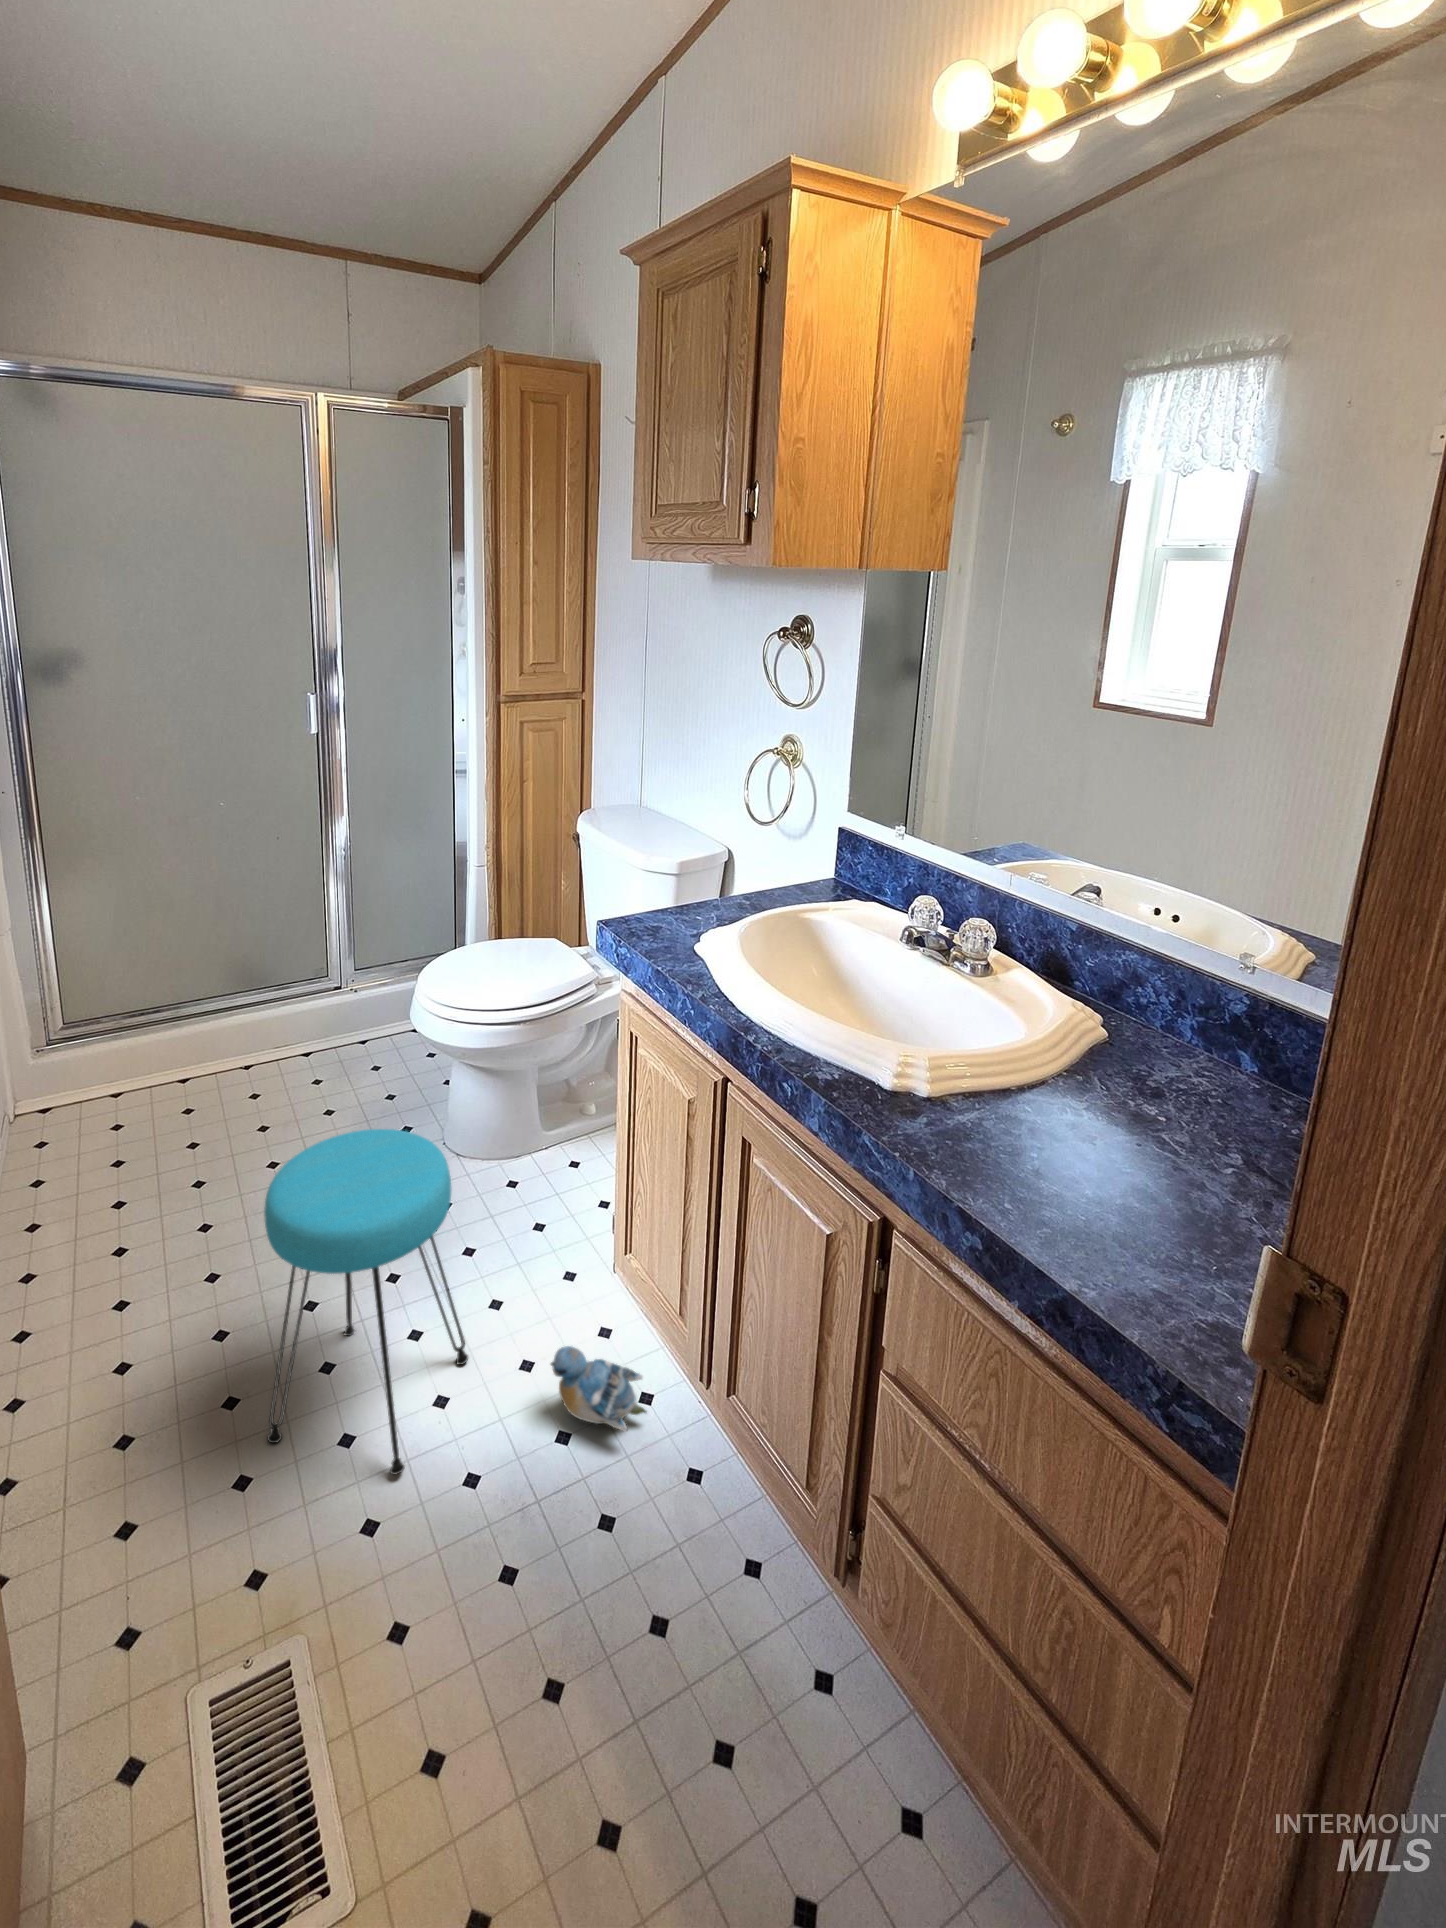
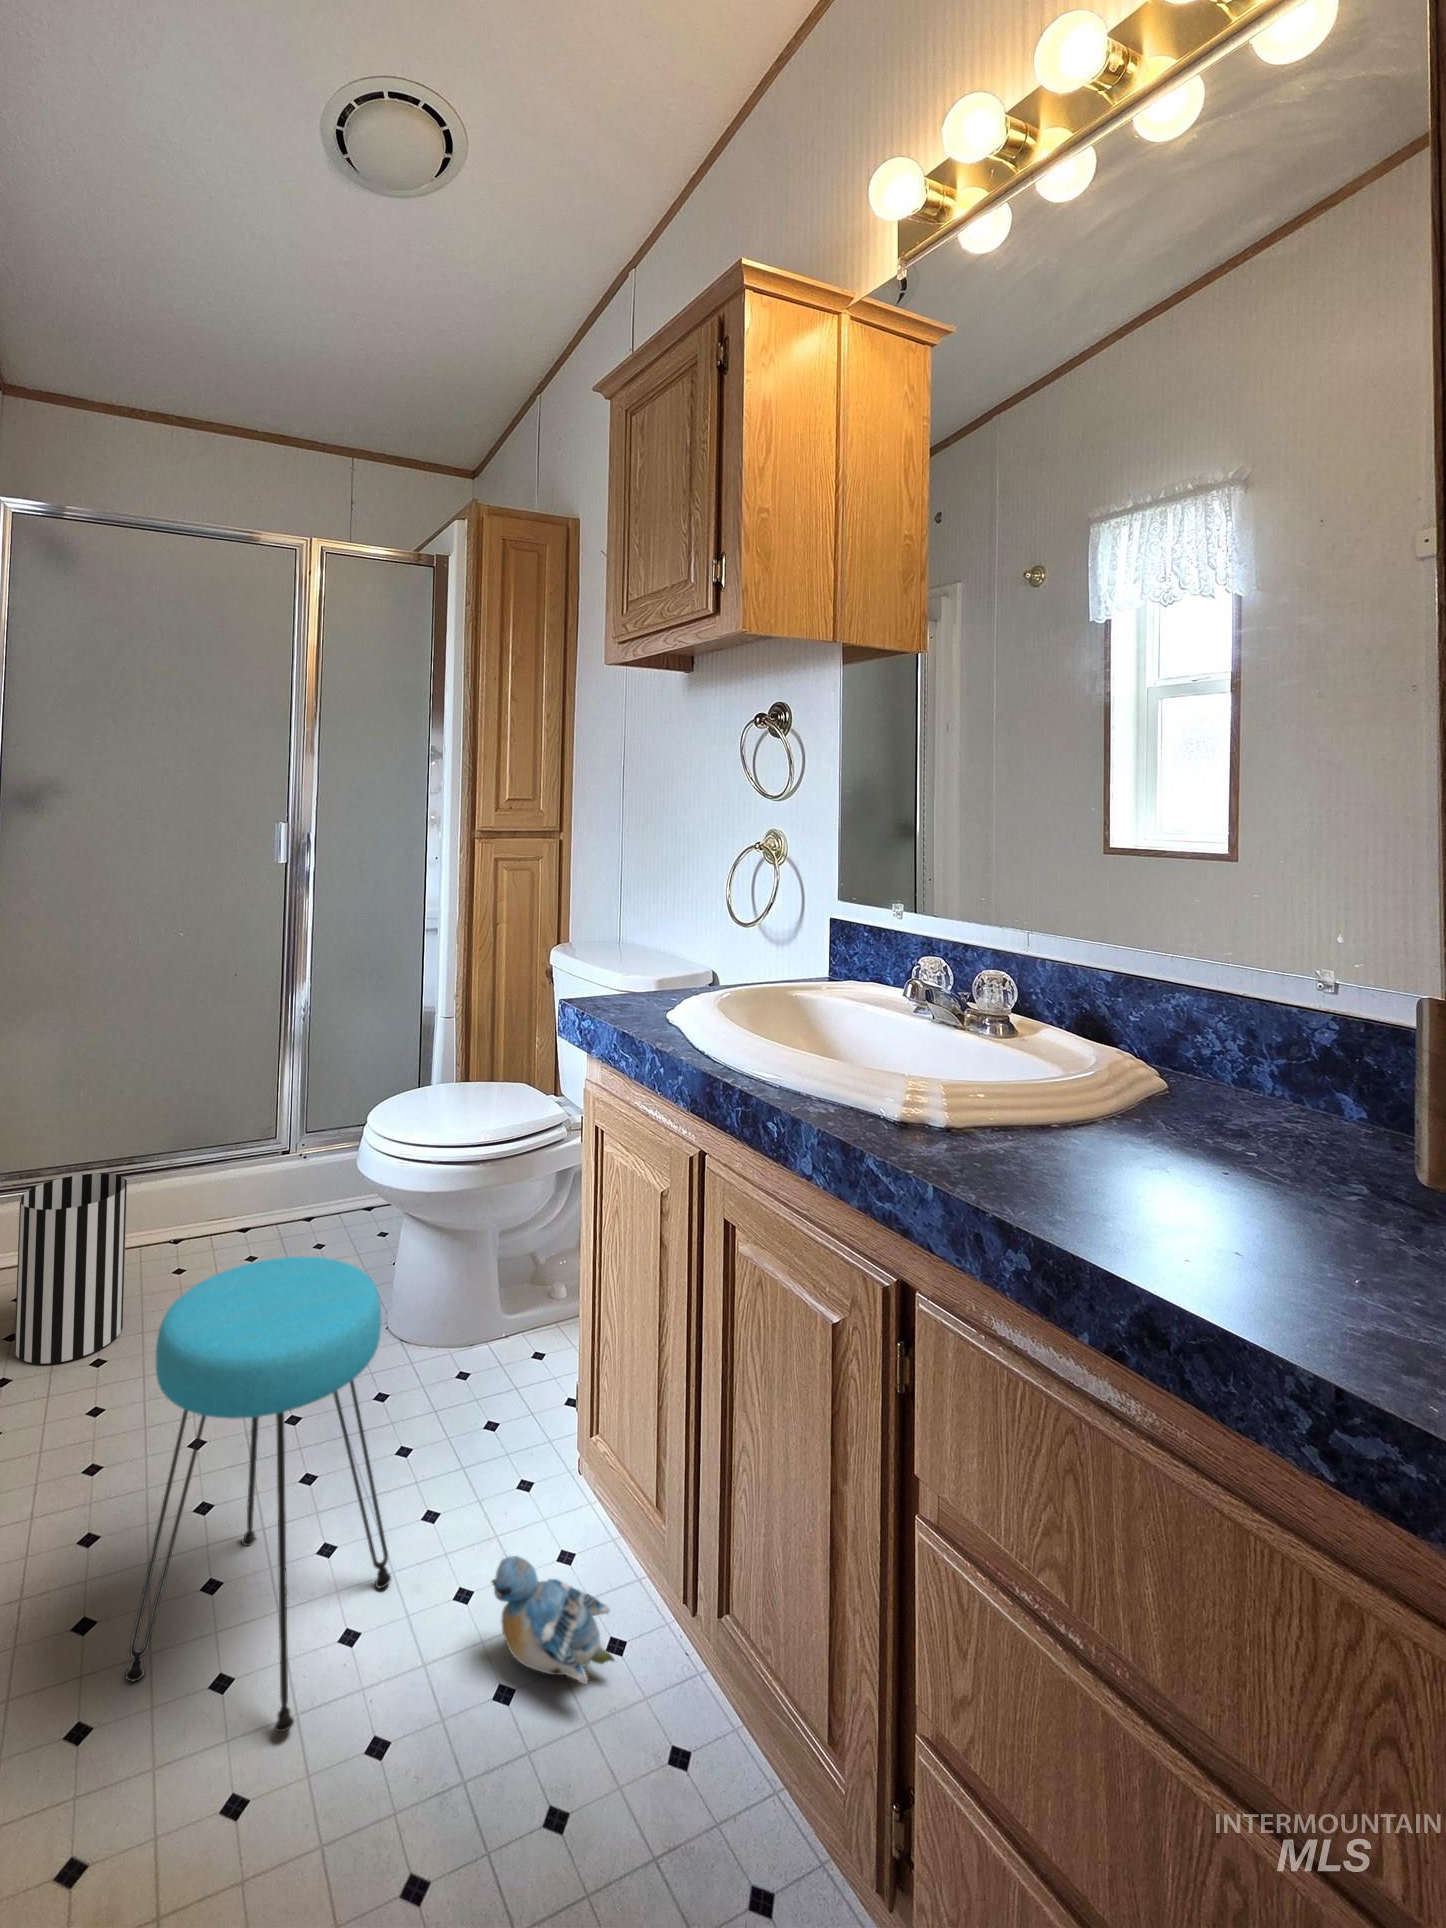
wastebasket: none [104,1030,211,1190] -> present [15,1174,127,1364]

